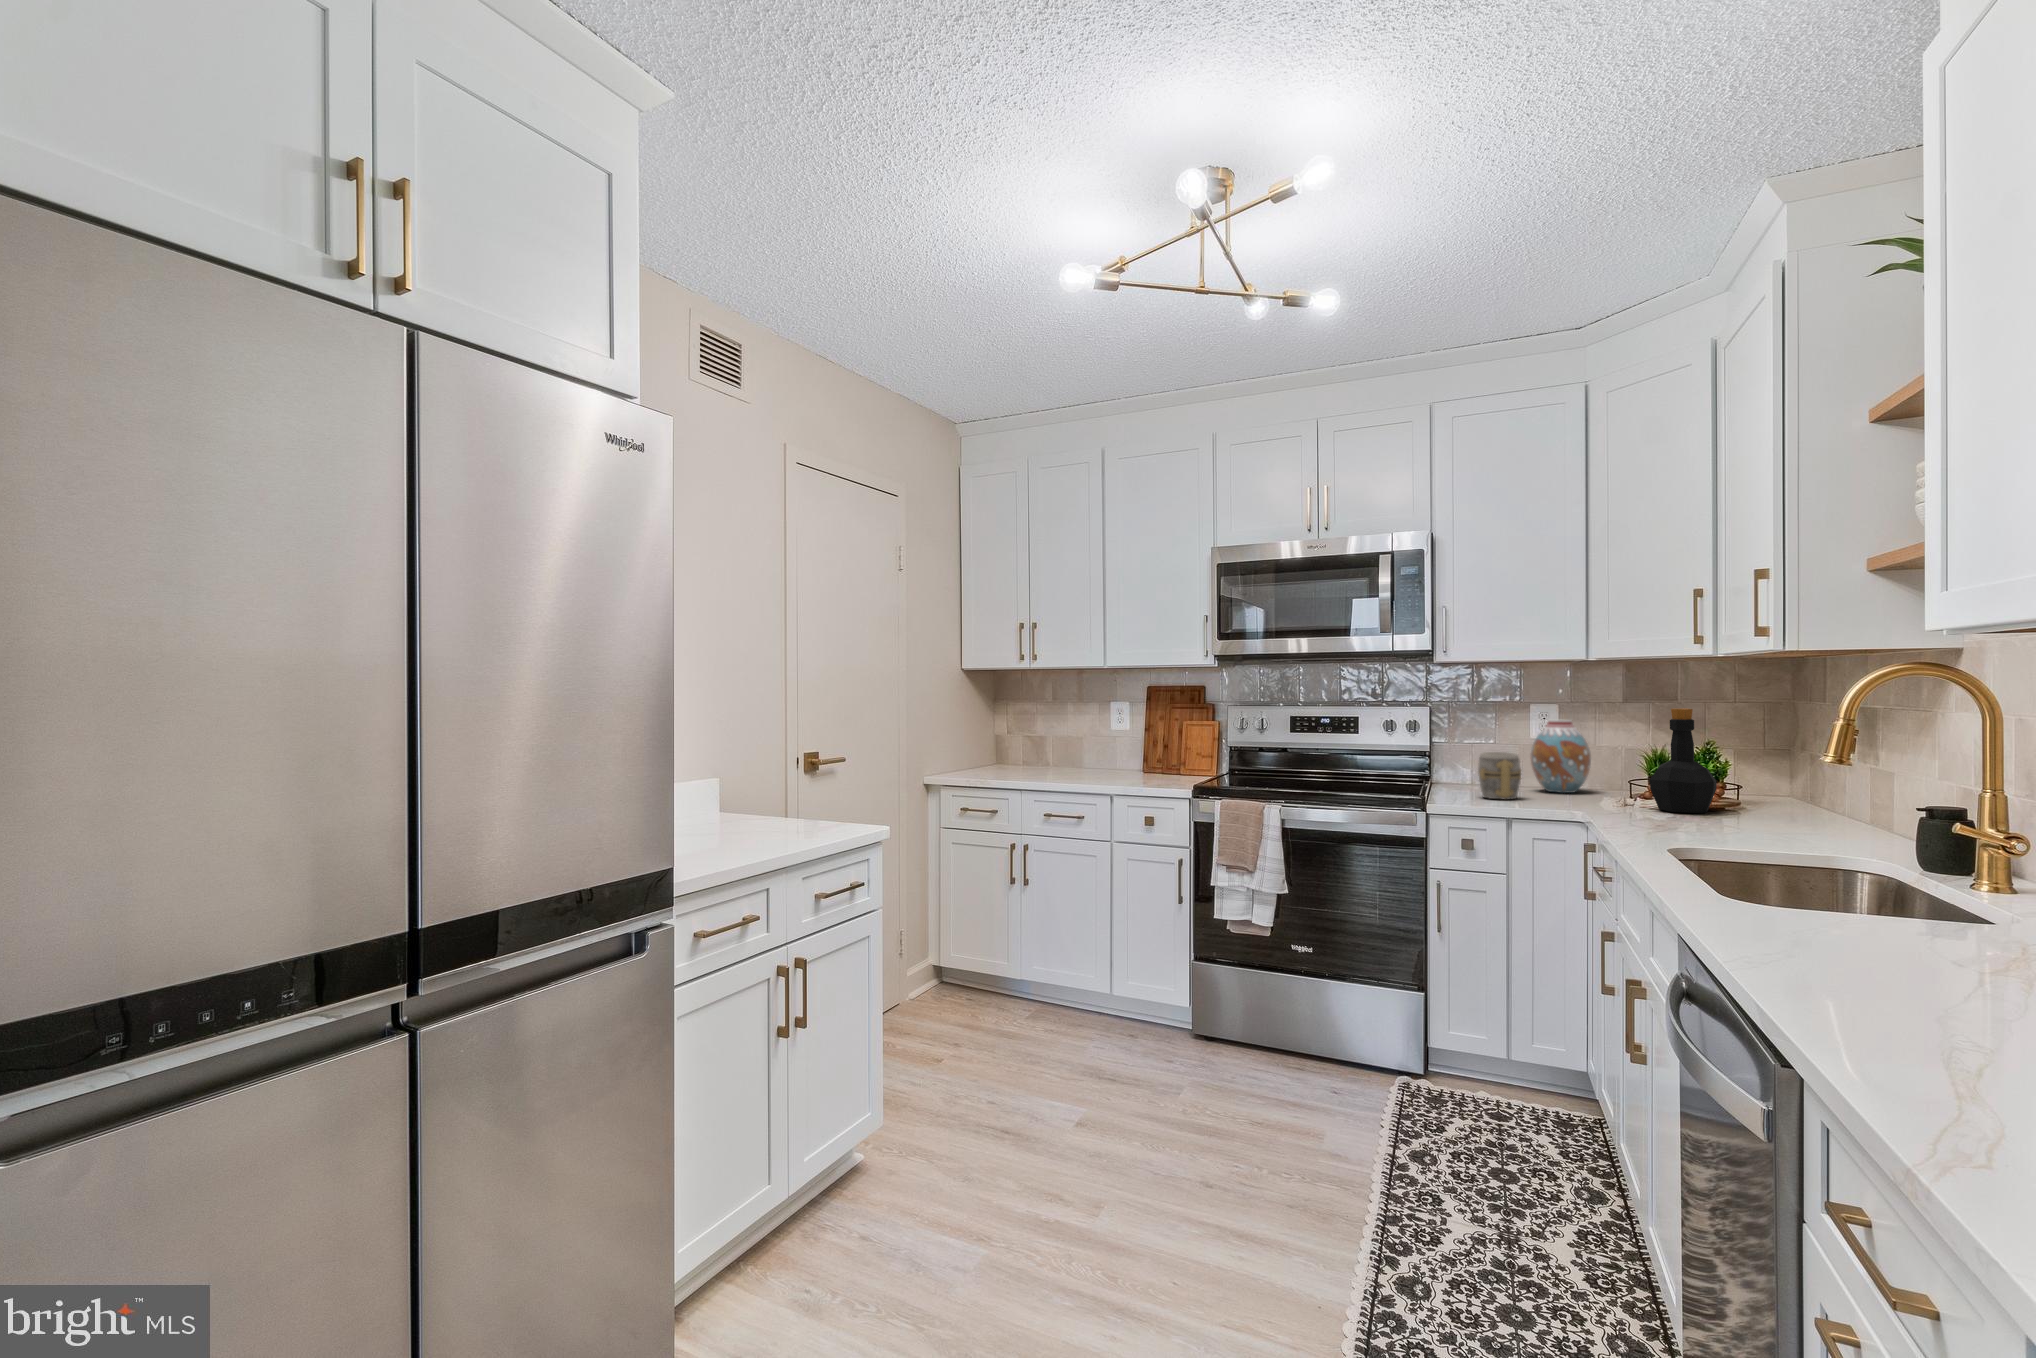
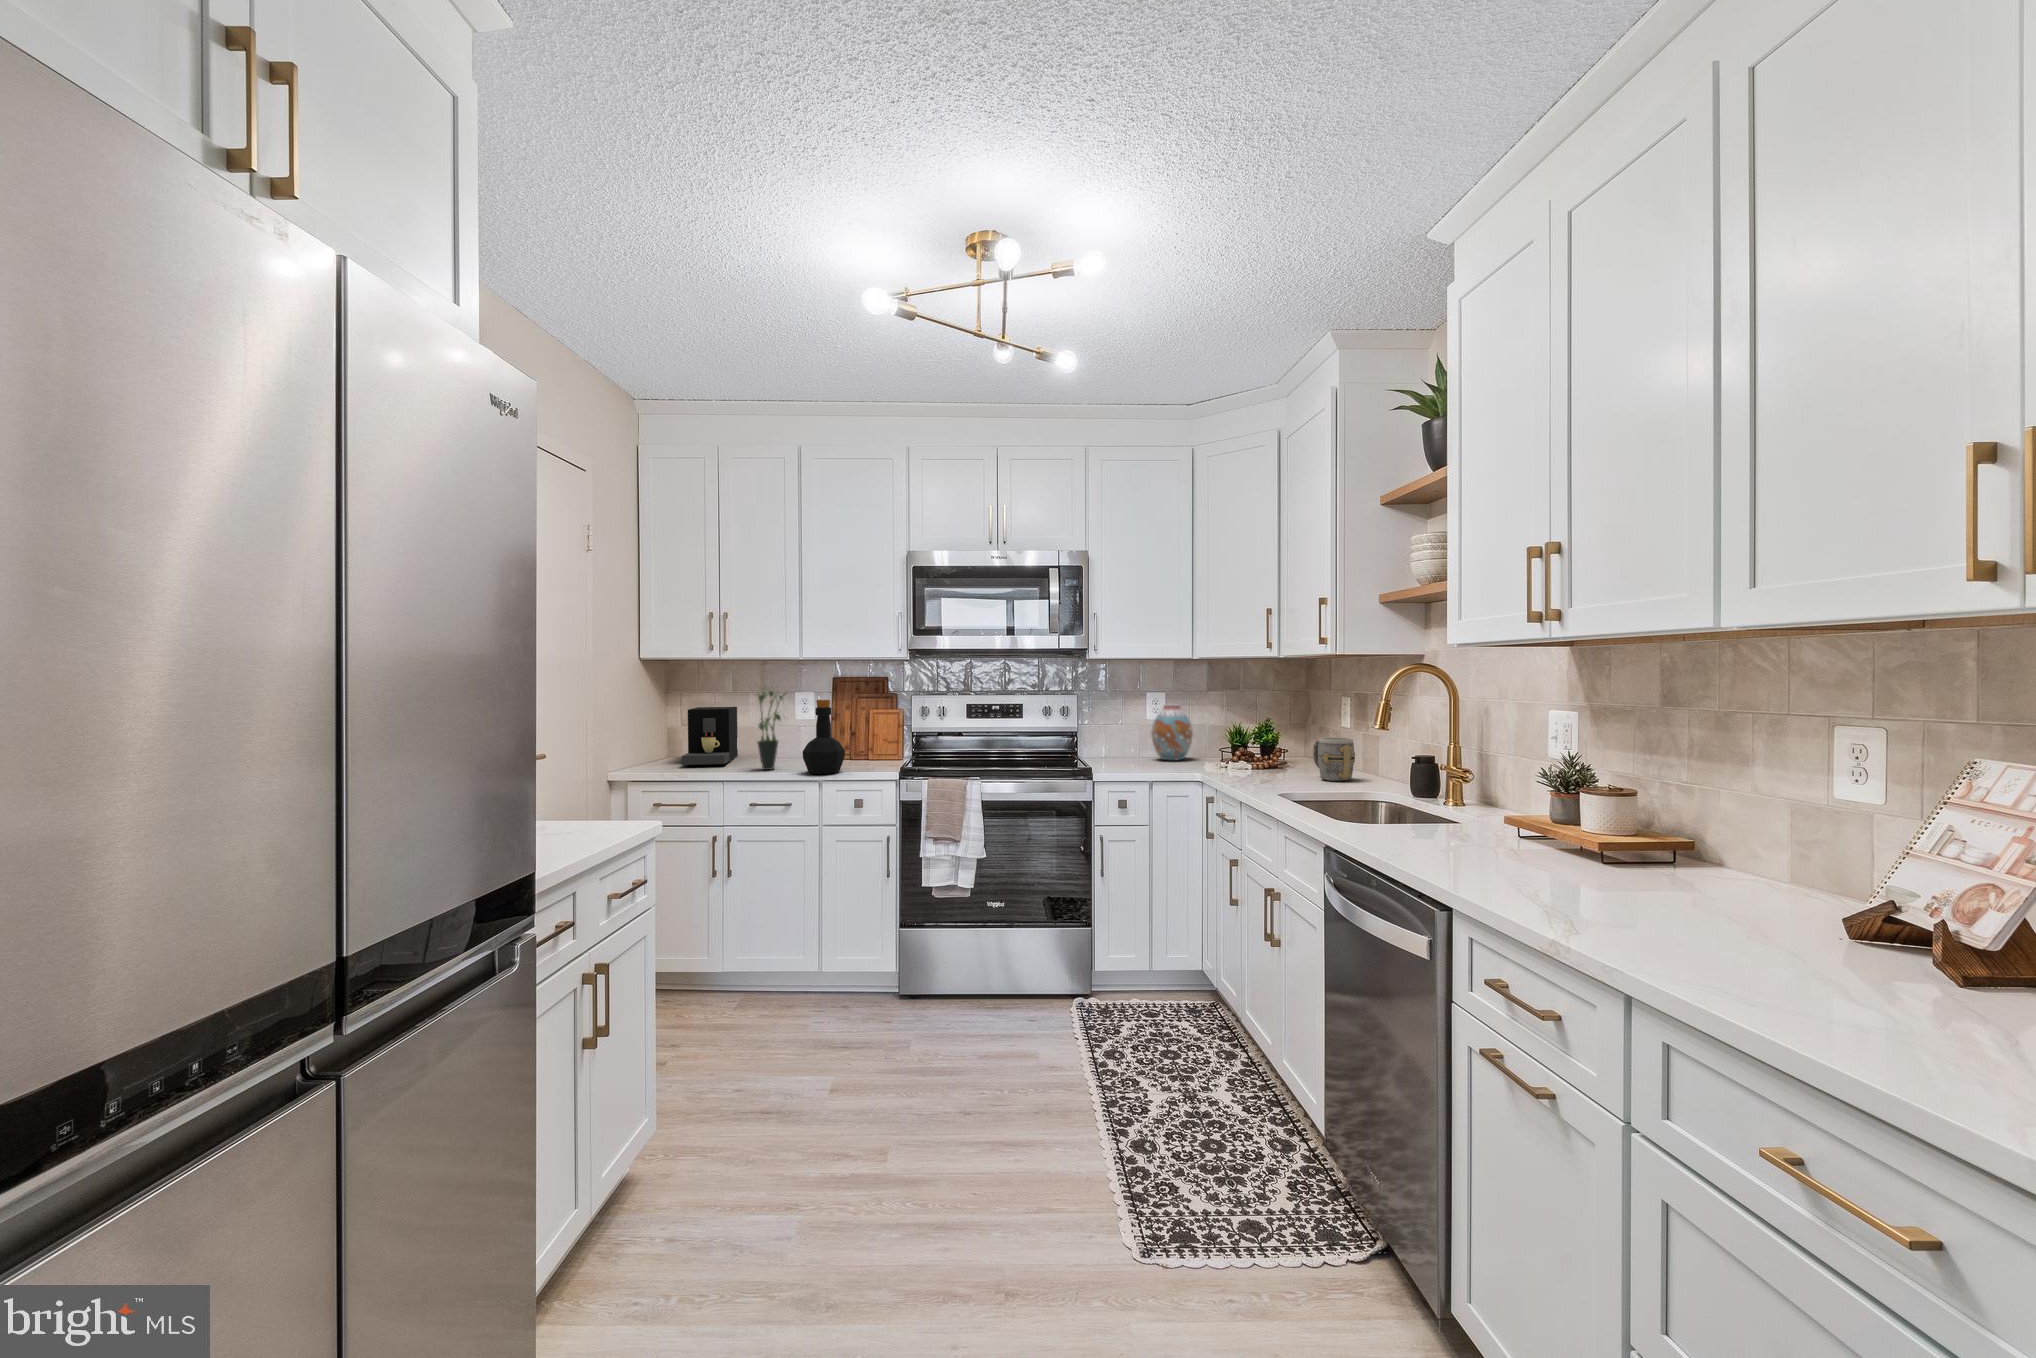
potted plant: none [1059,694,1095,780] -> present [758,687,786,770]
bottle: present [1650,709,1717,813] -> present [803,700,845,774]
coffee maker: none [995,715,1057,772] -> present [682,707,738,765]
mug: present [1478,752,1521,800] -> present [1314,737,1355,781]

